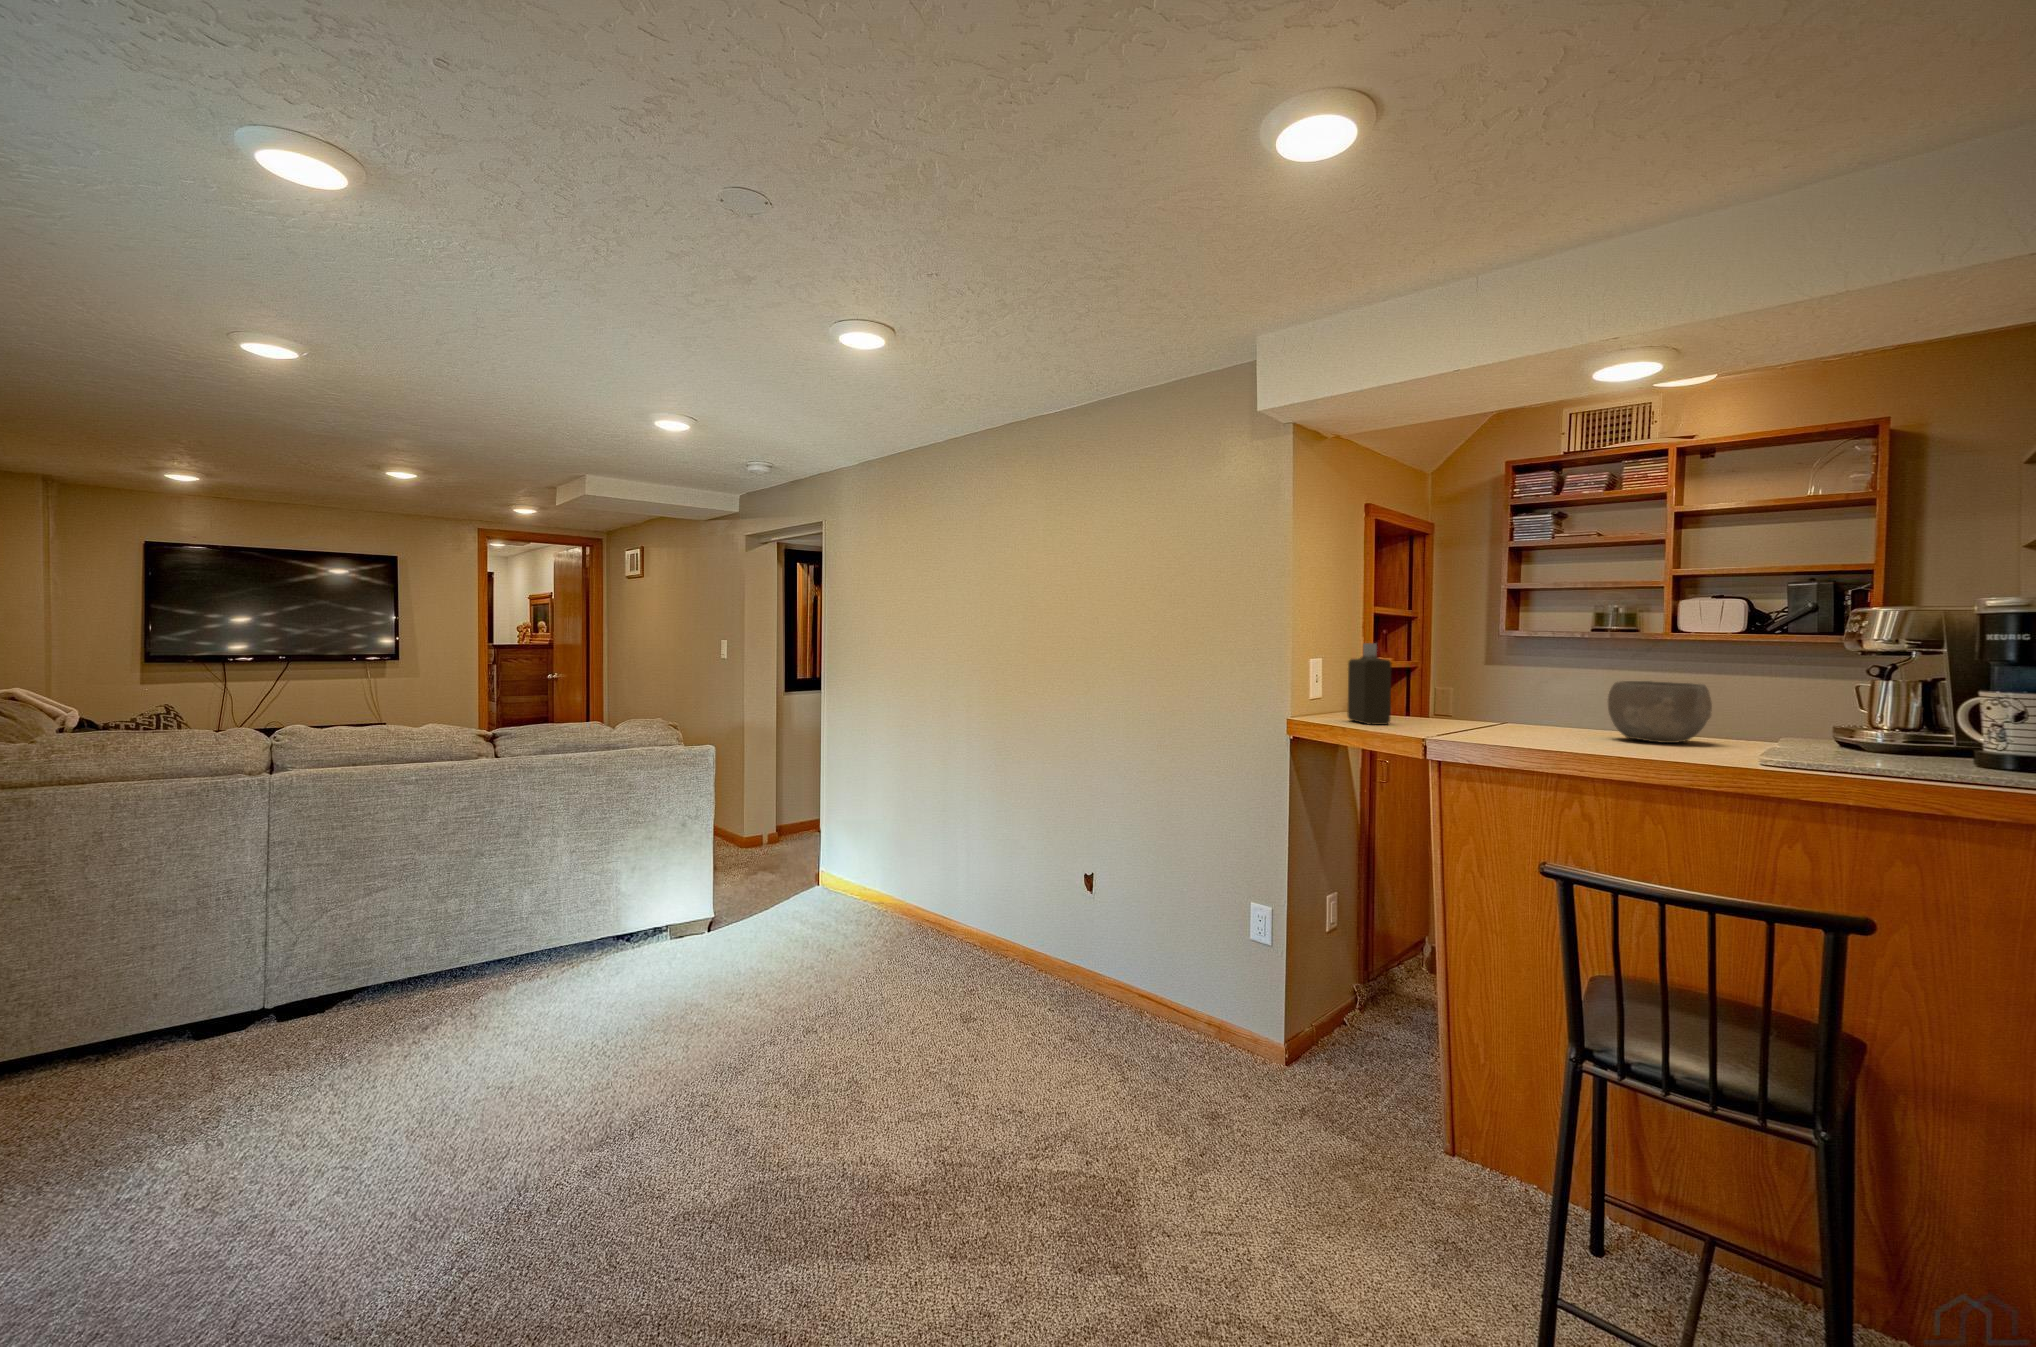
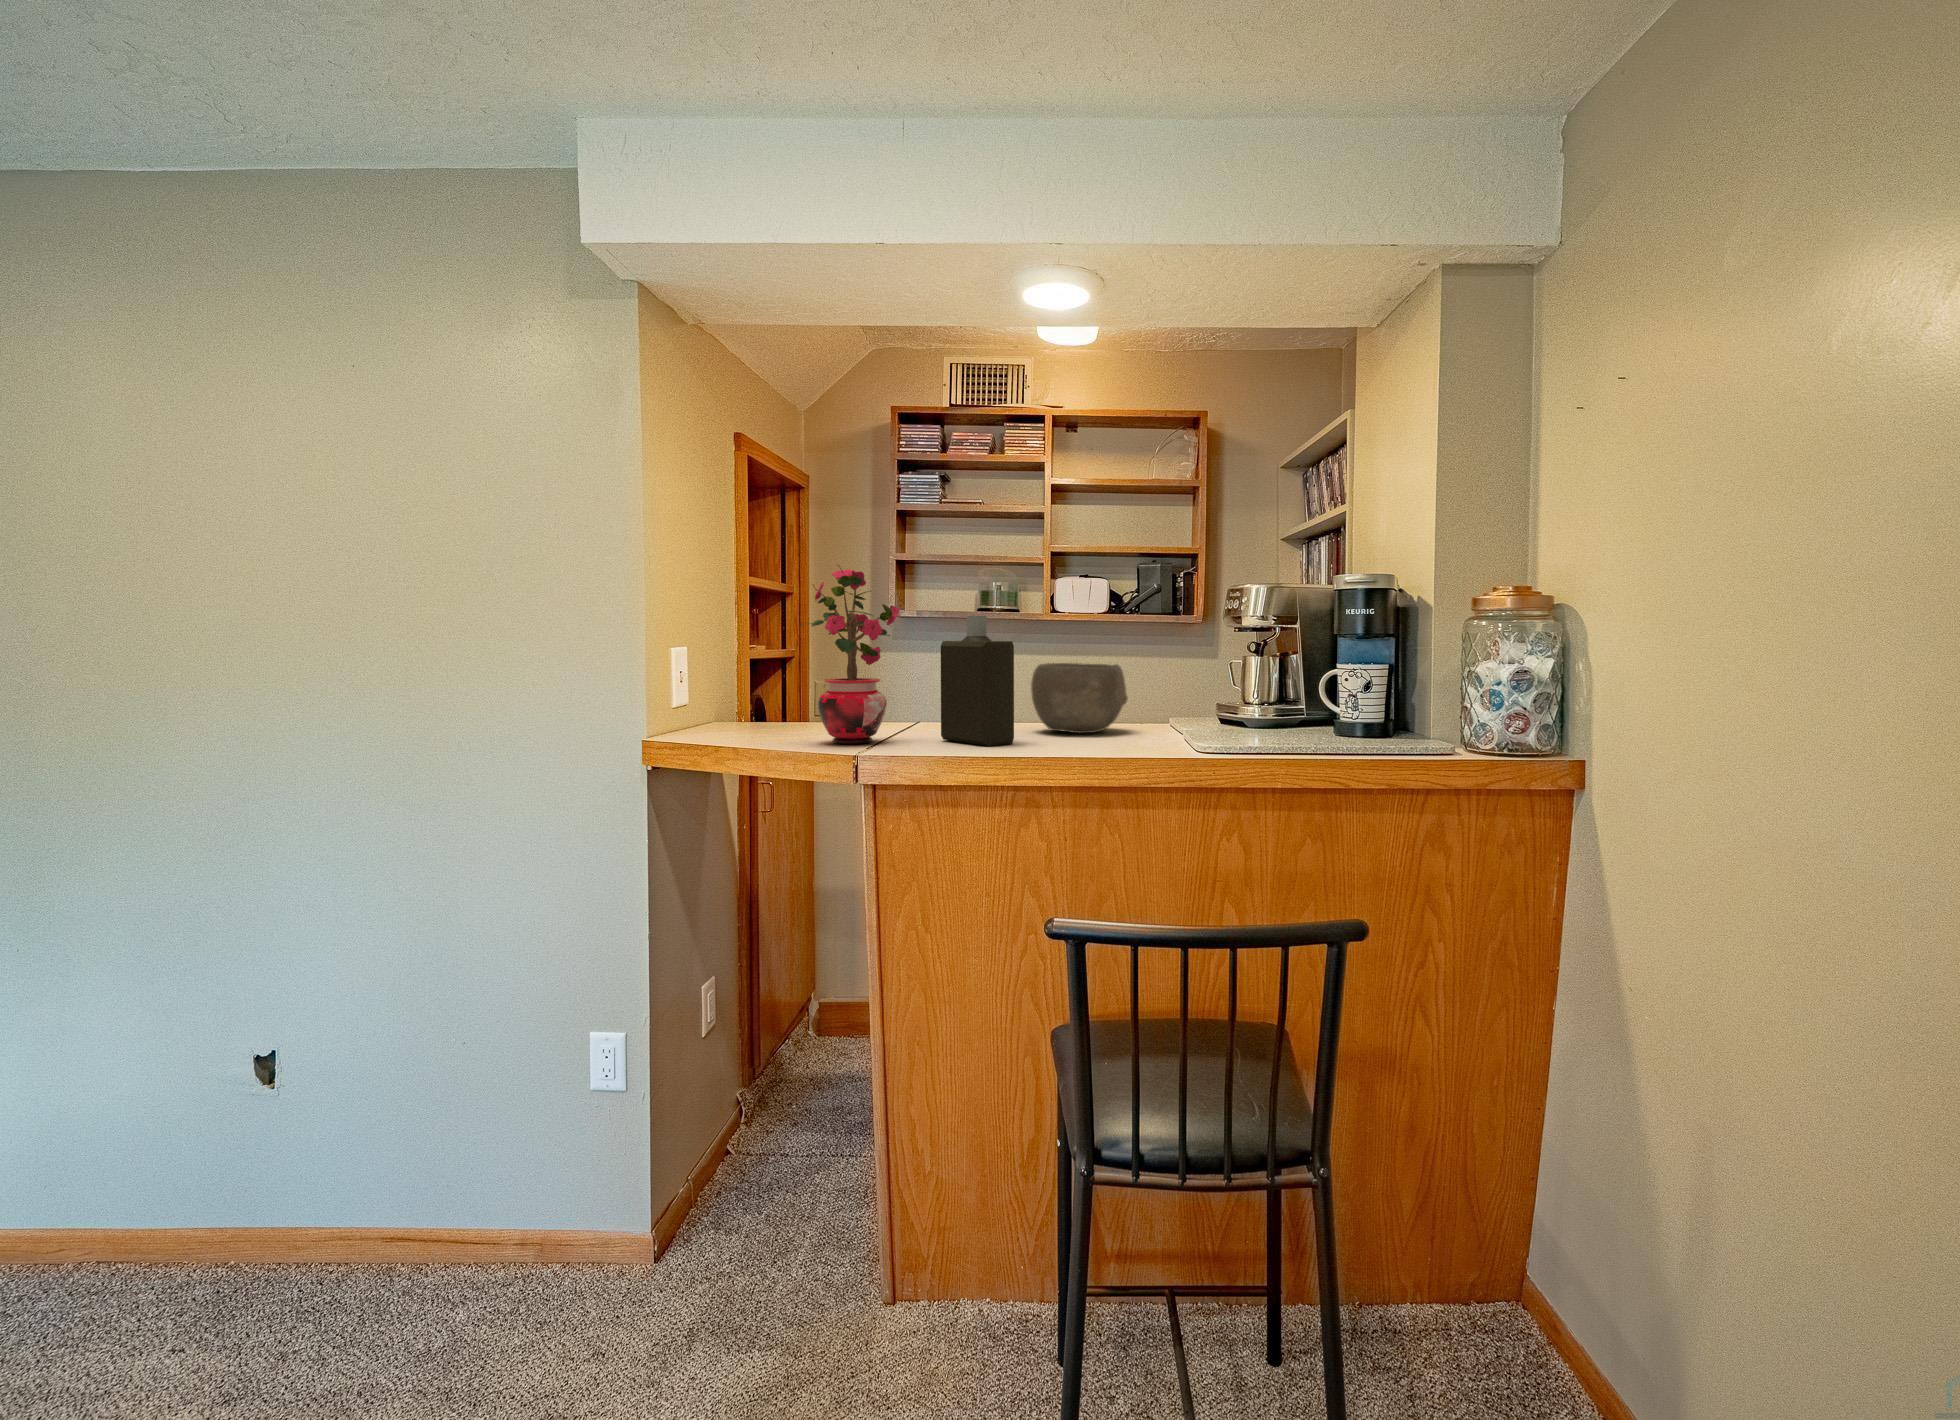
potted plant: none [1400,605,1482,734] -> present [800,565,900,744]
bottle: present [1348,643,1391,725] -> present [941,616,1014,746]

